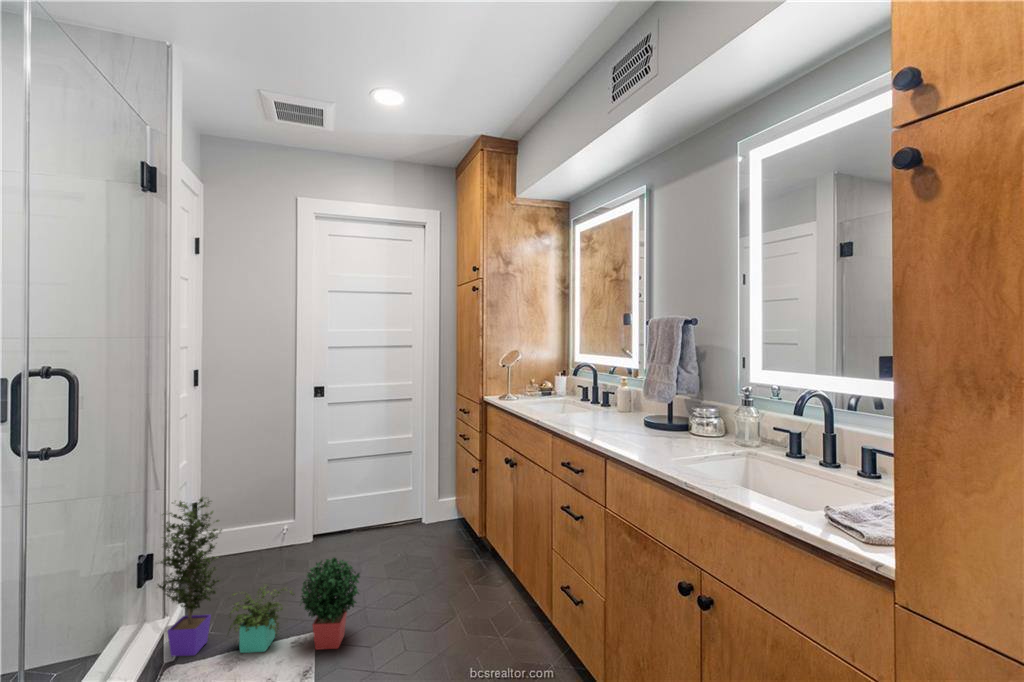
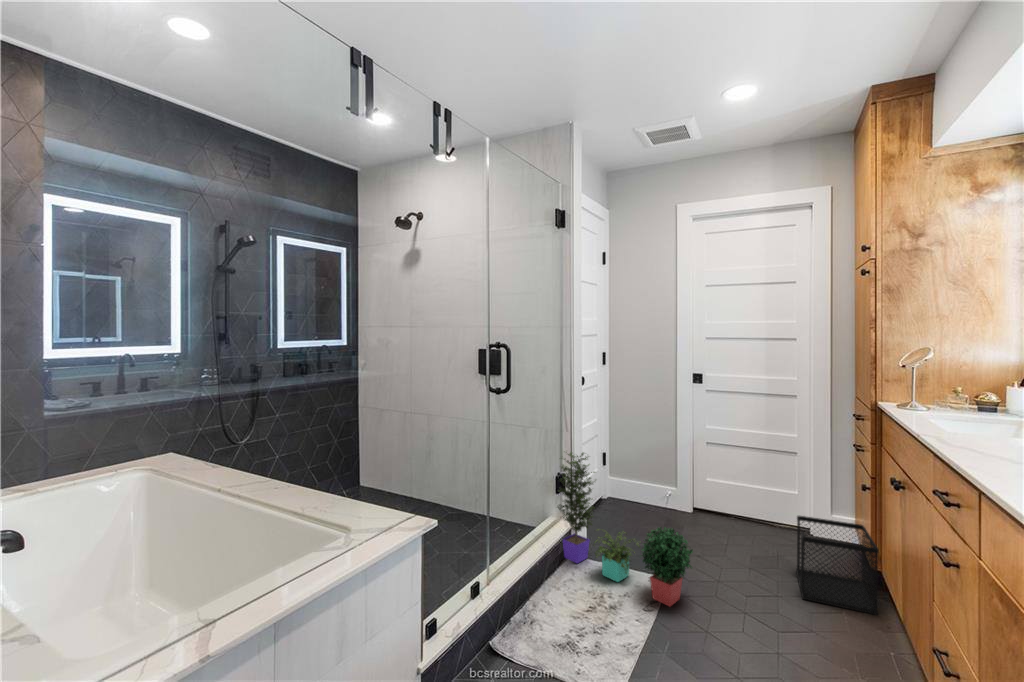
wastebasket: none [430,502,497,584] -> present [796,516,879,615]

